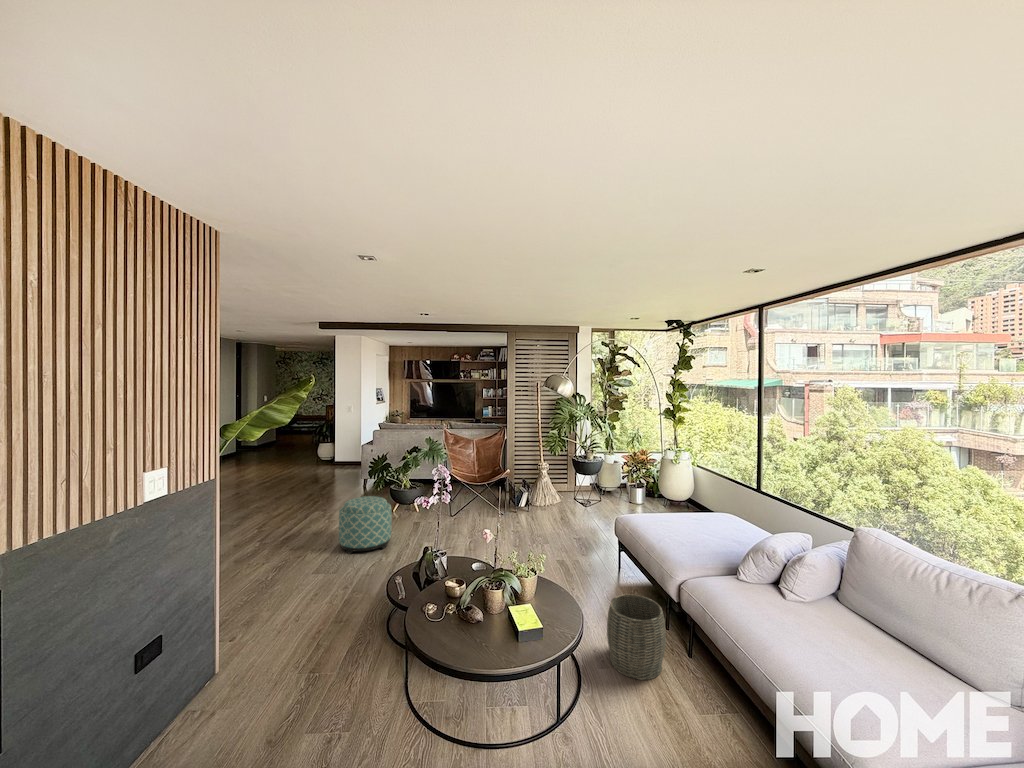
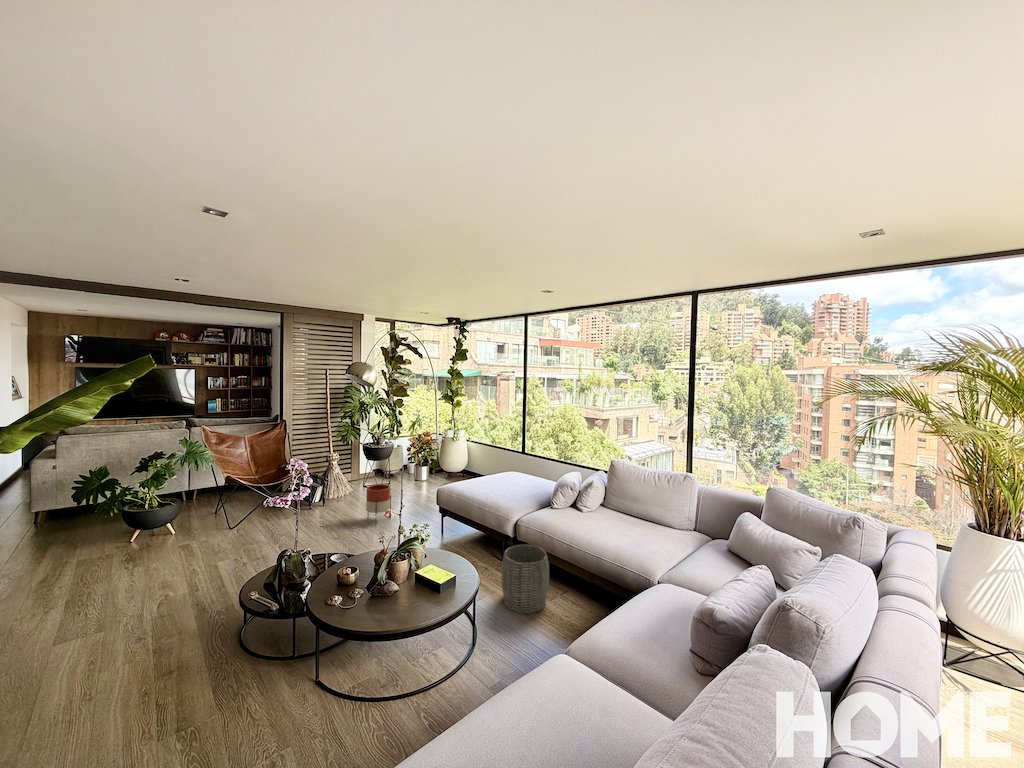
ottoman: present [339,496,392,554] -> none [48,527,157,625]
planter: none [549,498,573,538] -> present [366,484,391,526]

